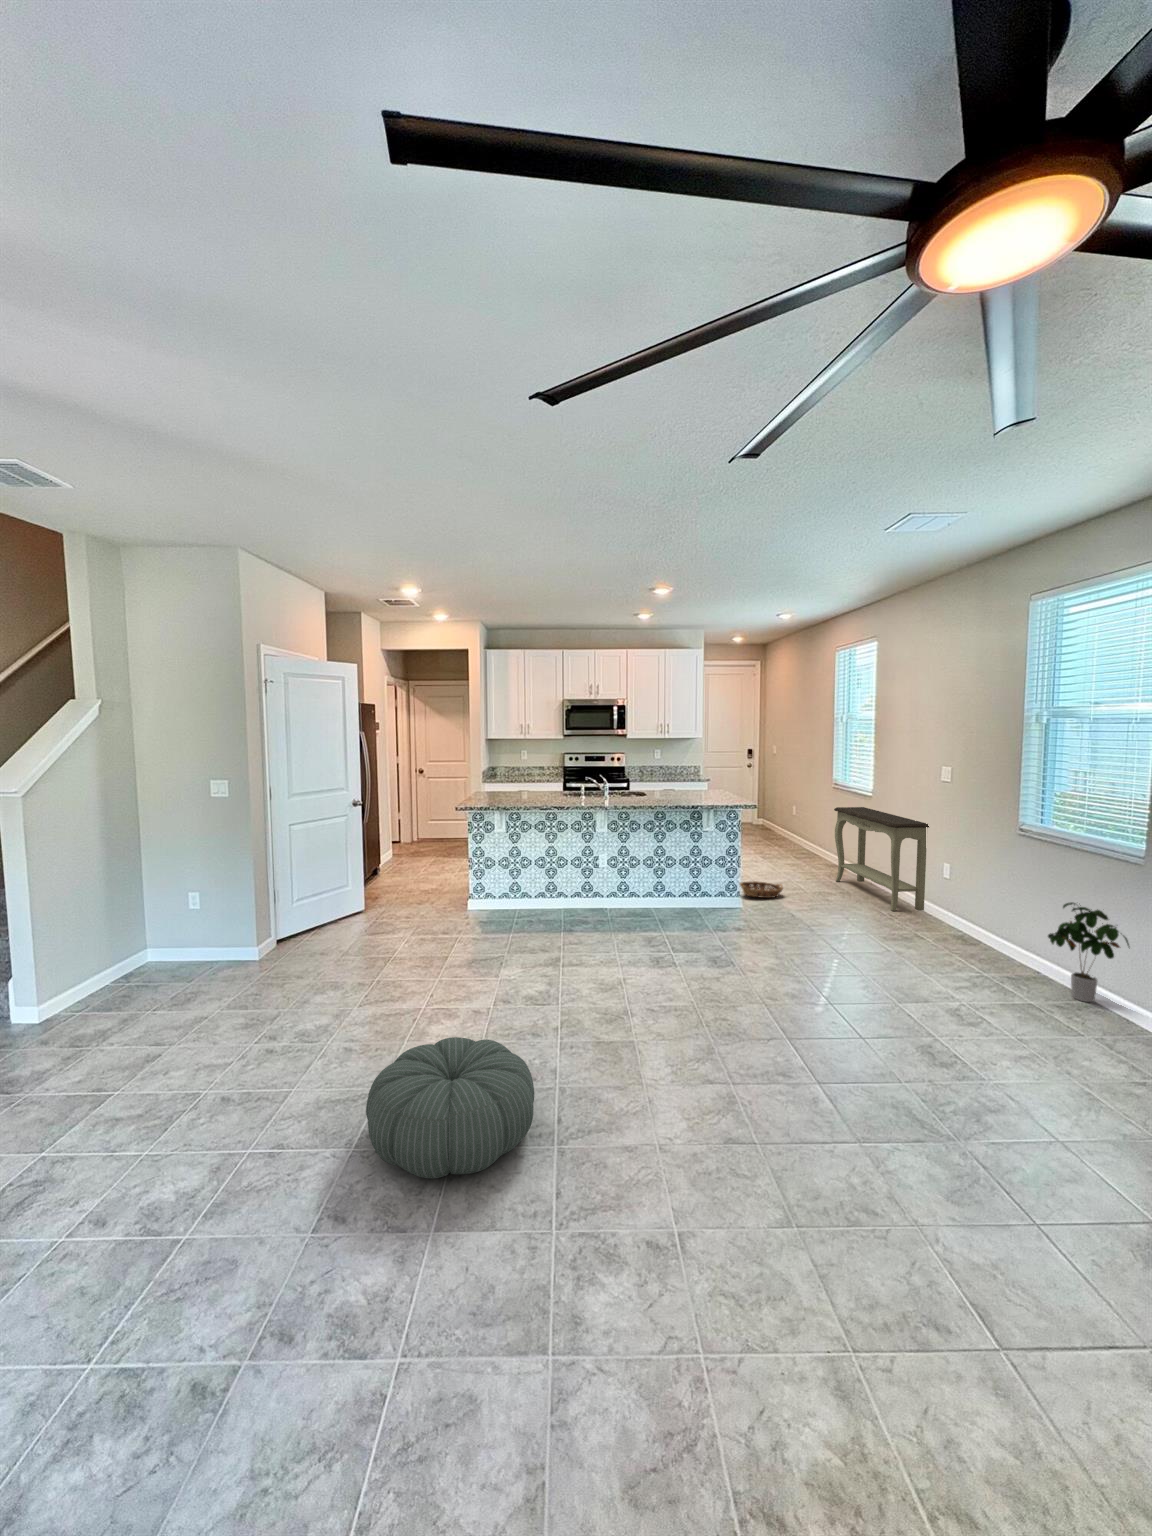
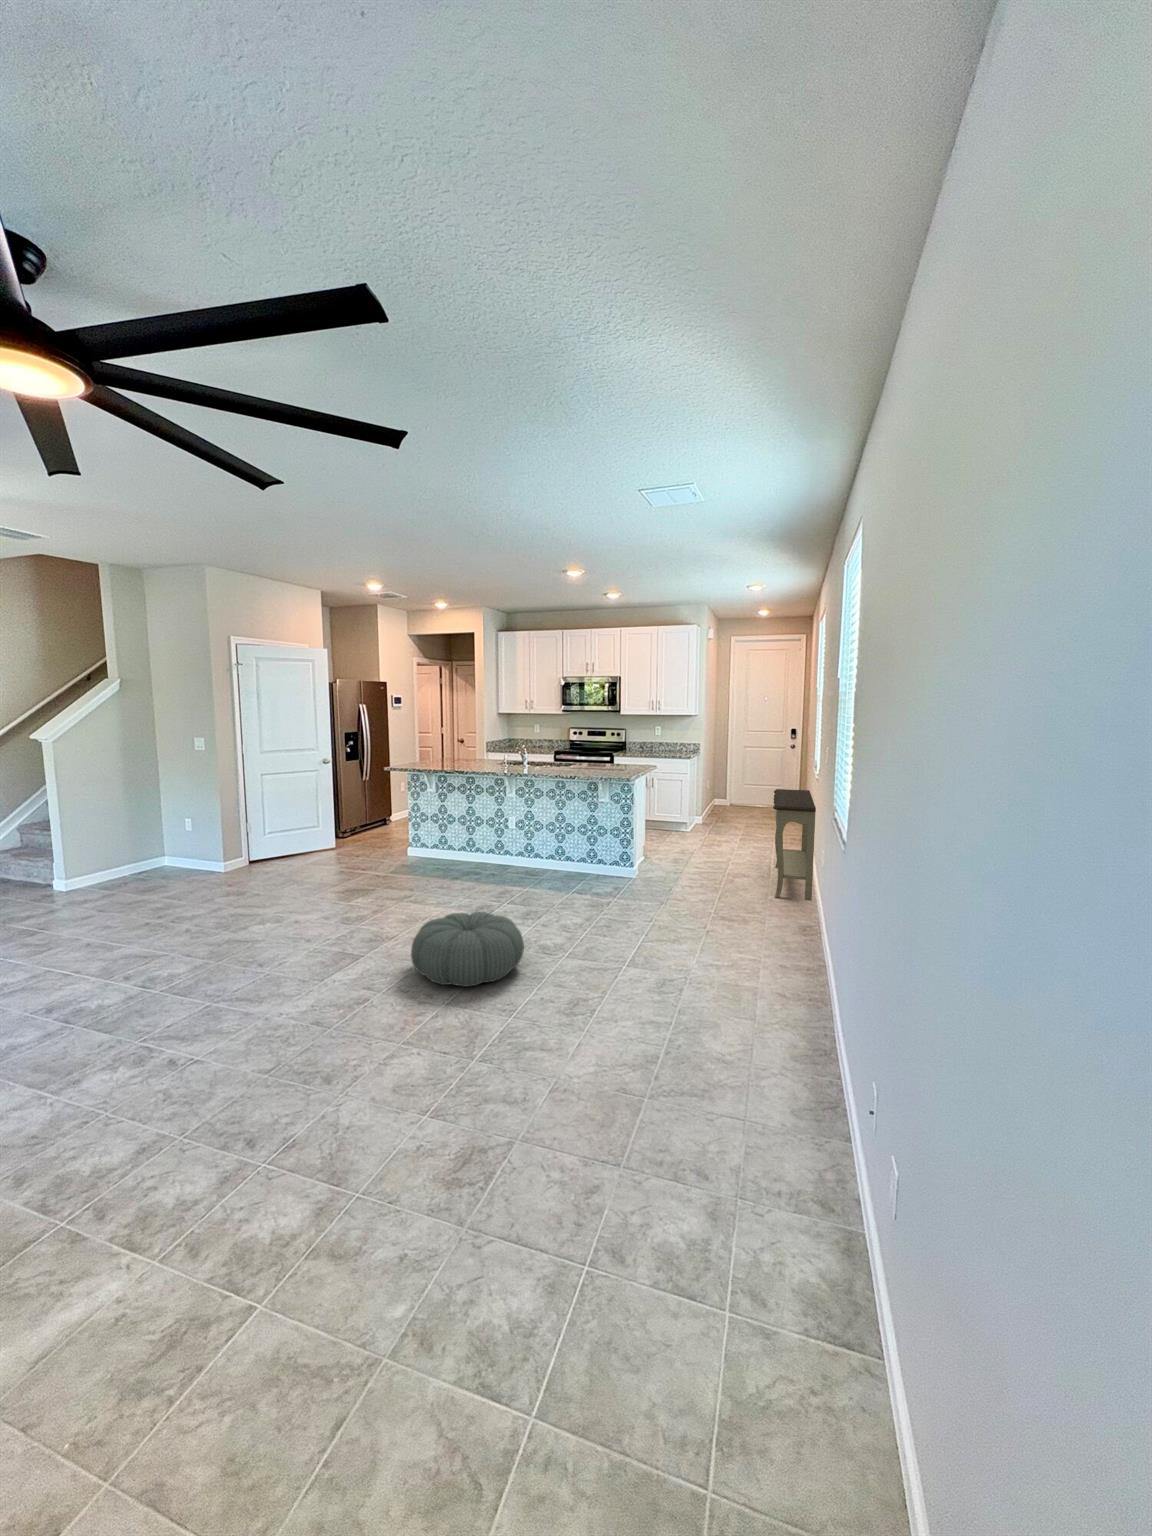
basket: present [740,881,783,898] -> none [643,851,698,875]
potted plant: present [1048,902,1130,1002] -> none [792,890,828,995]
pouf: present [366,1037,534,1178] -> present [411,912,524,986]

